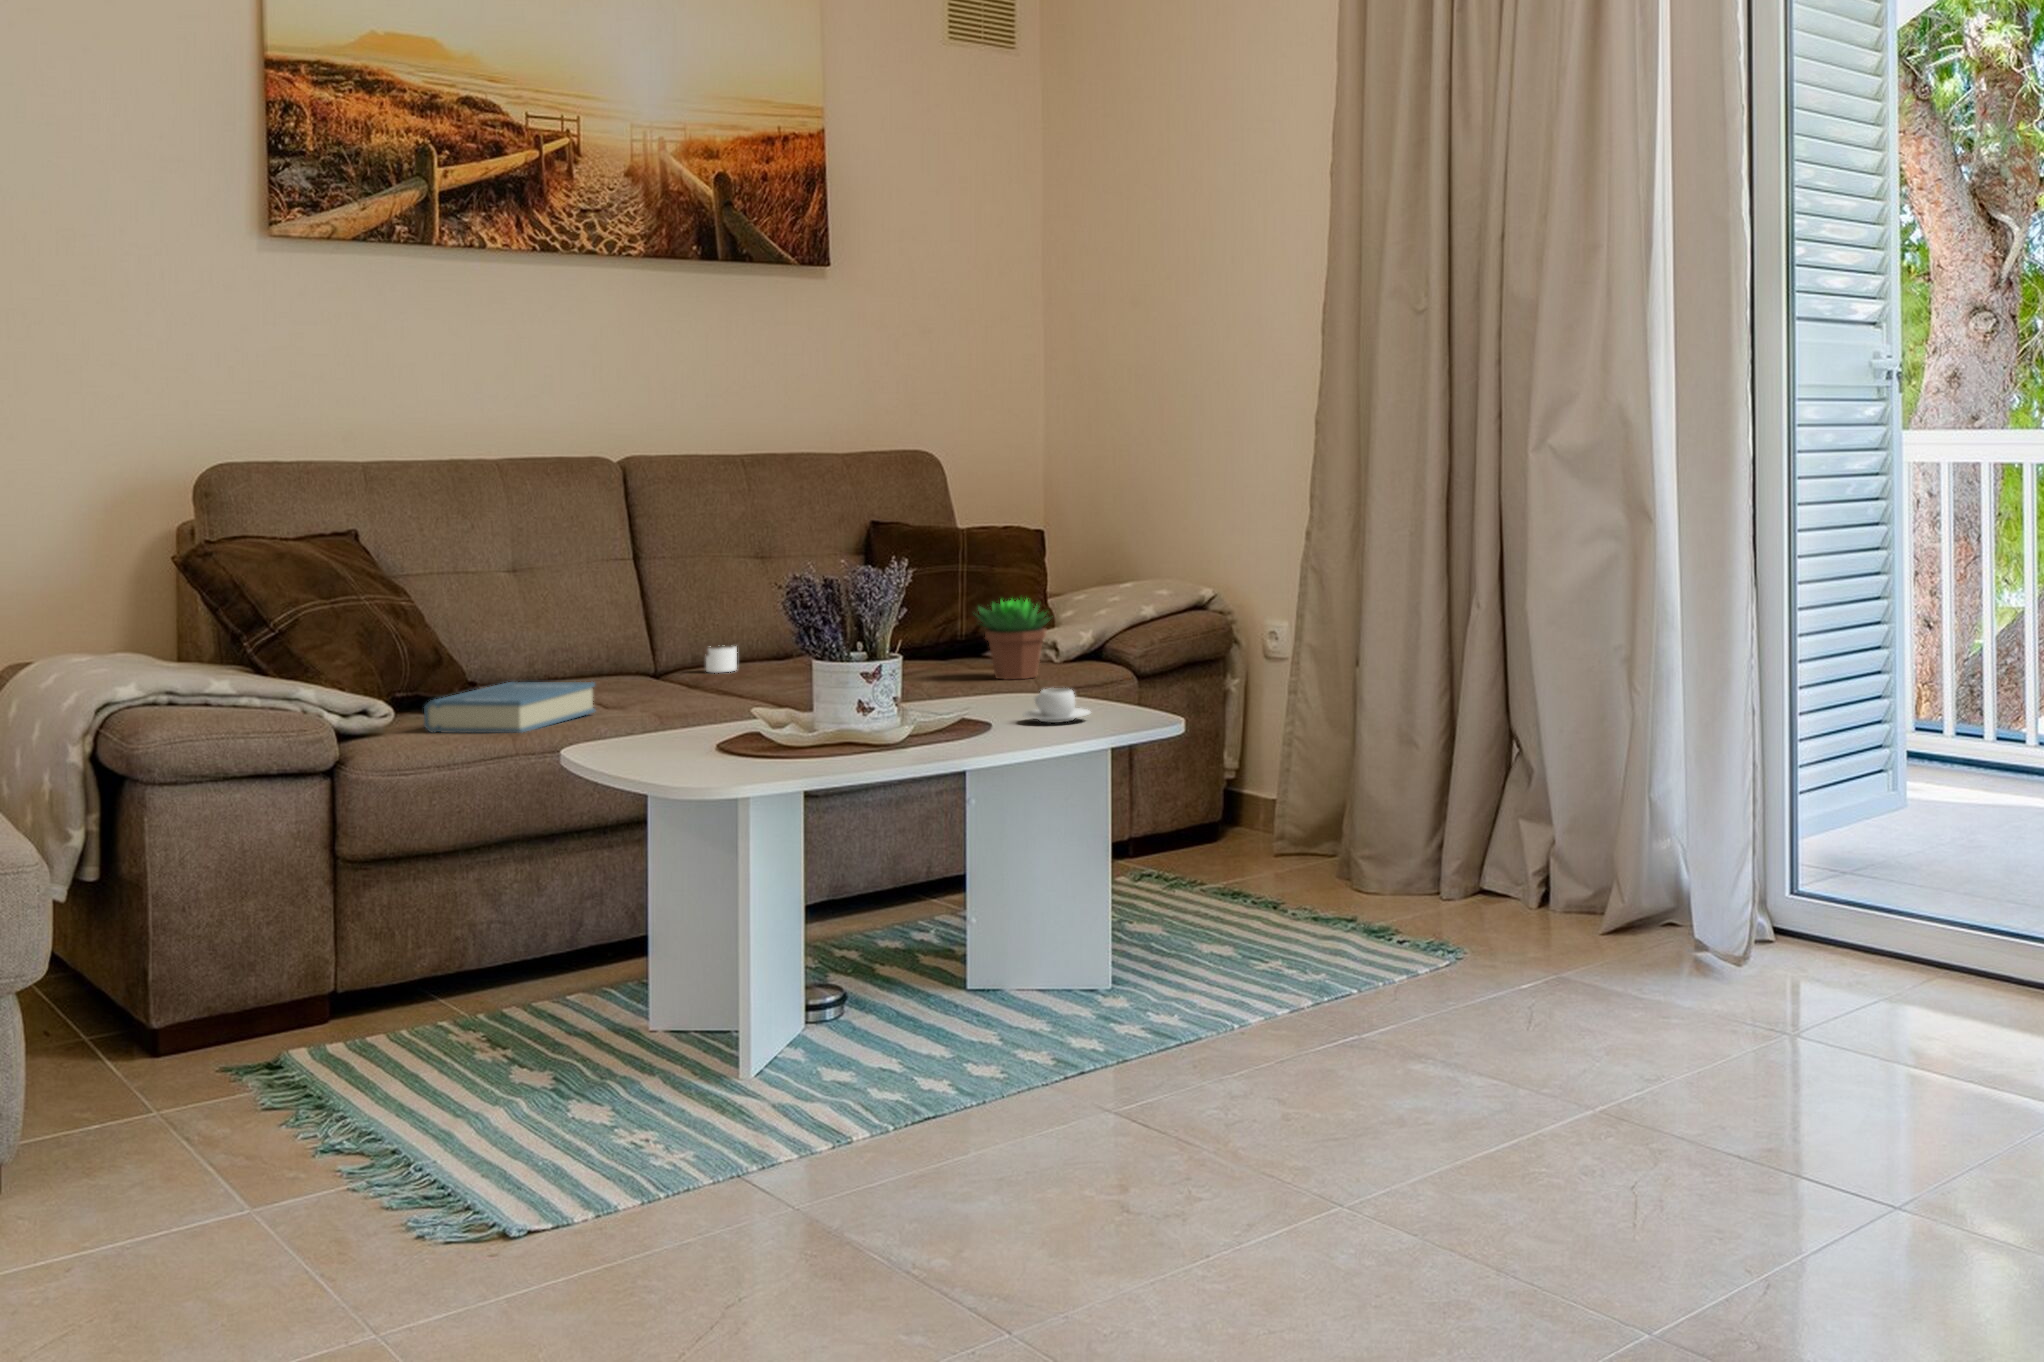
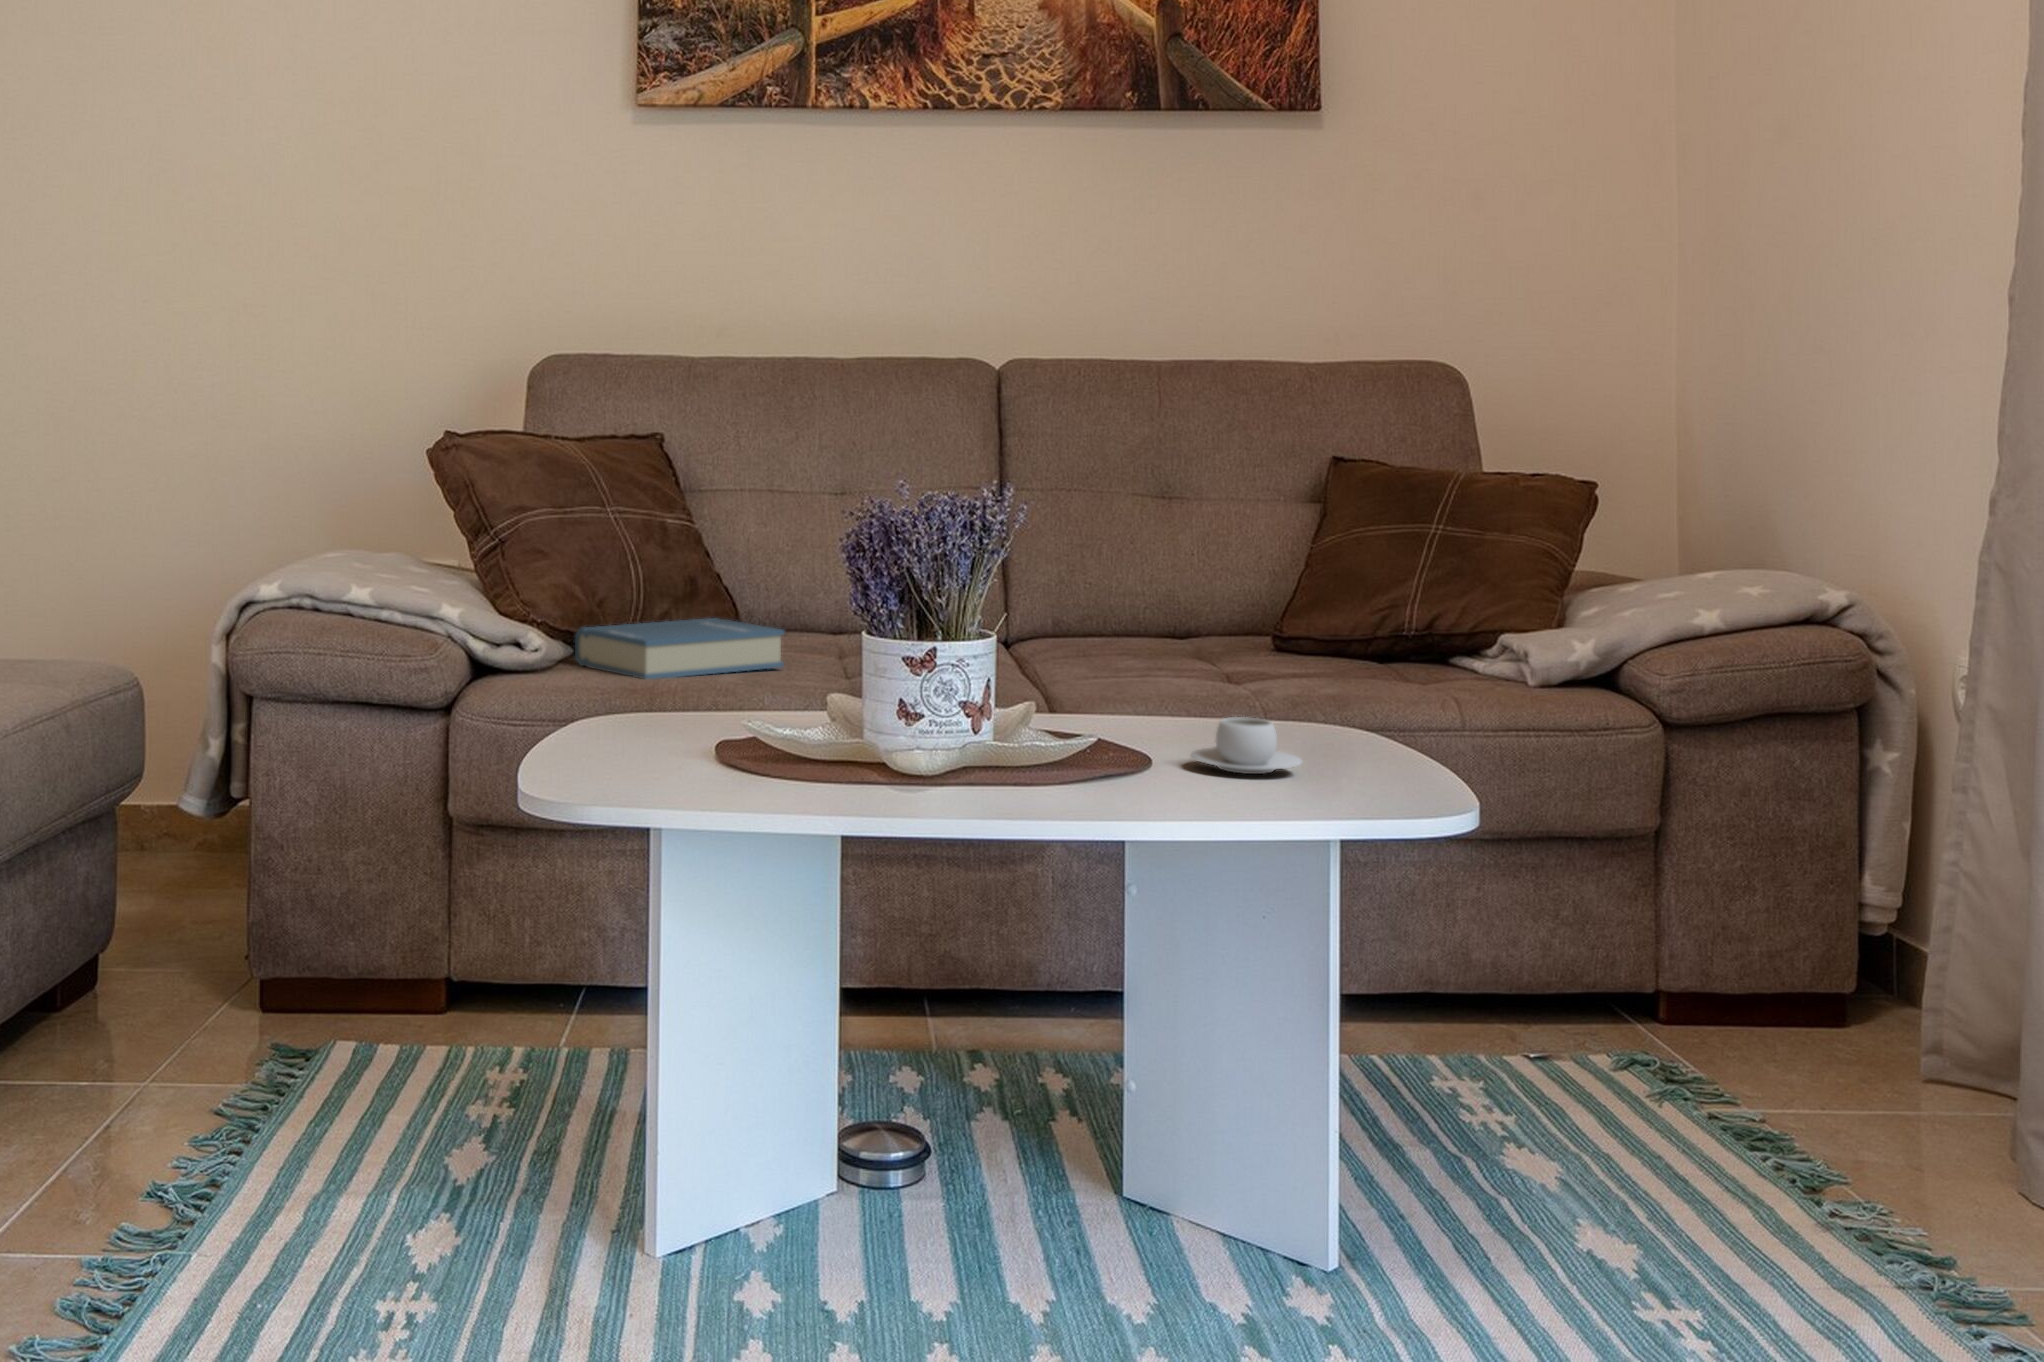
succulent plant: present [976,598,1050,680] -> none [1339,575,1469,702]
candle: present [706,645,737,673] -> none [1066,603,1125,641]

